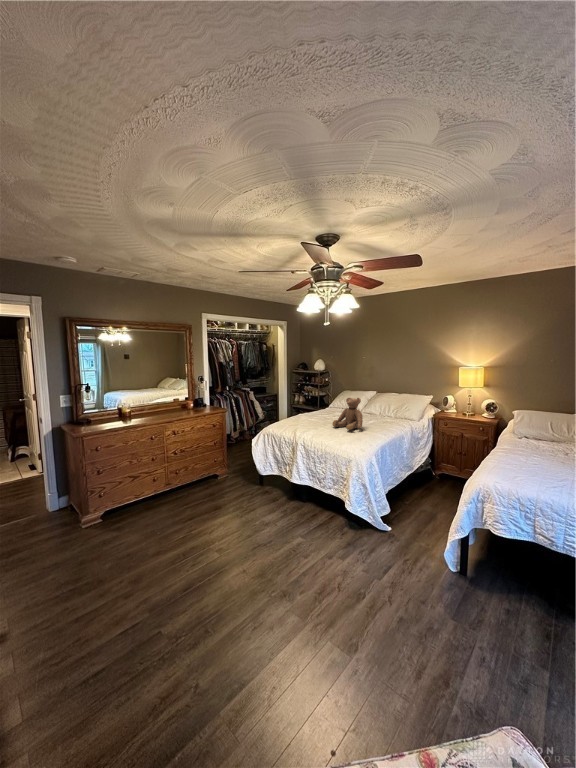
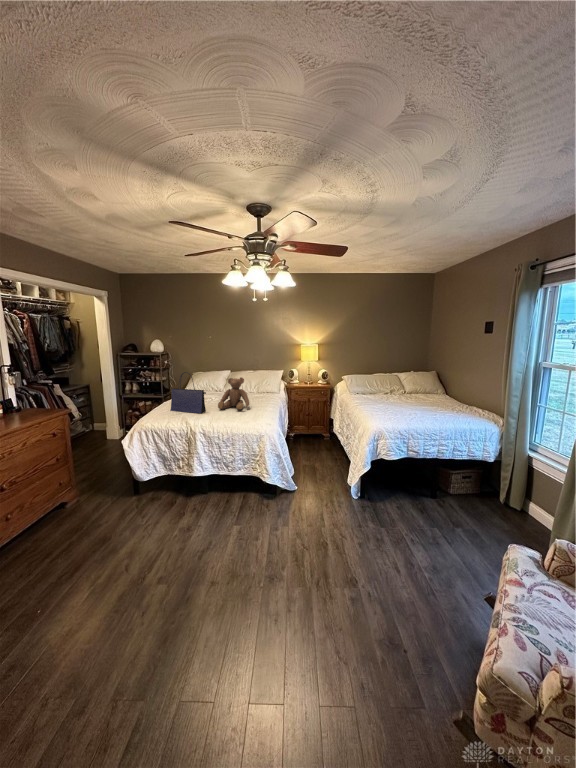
tote bag: none [295,389,321,428] -> present [171,372,206,413]

